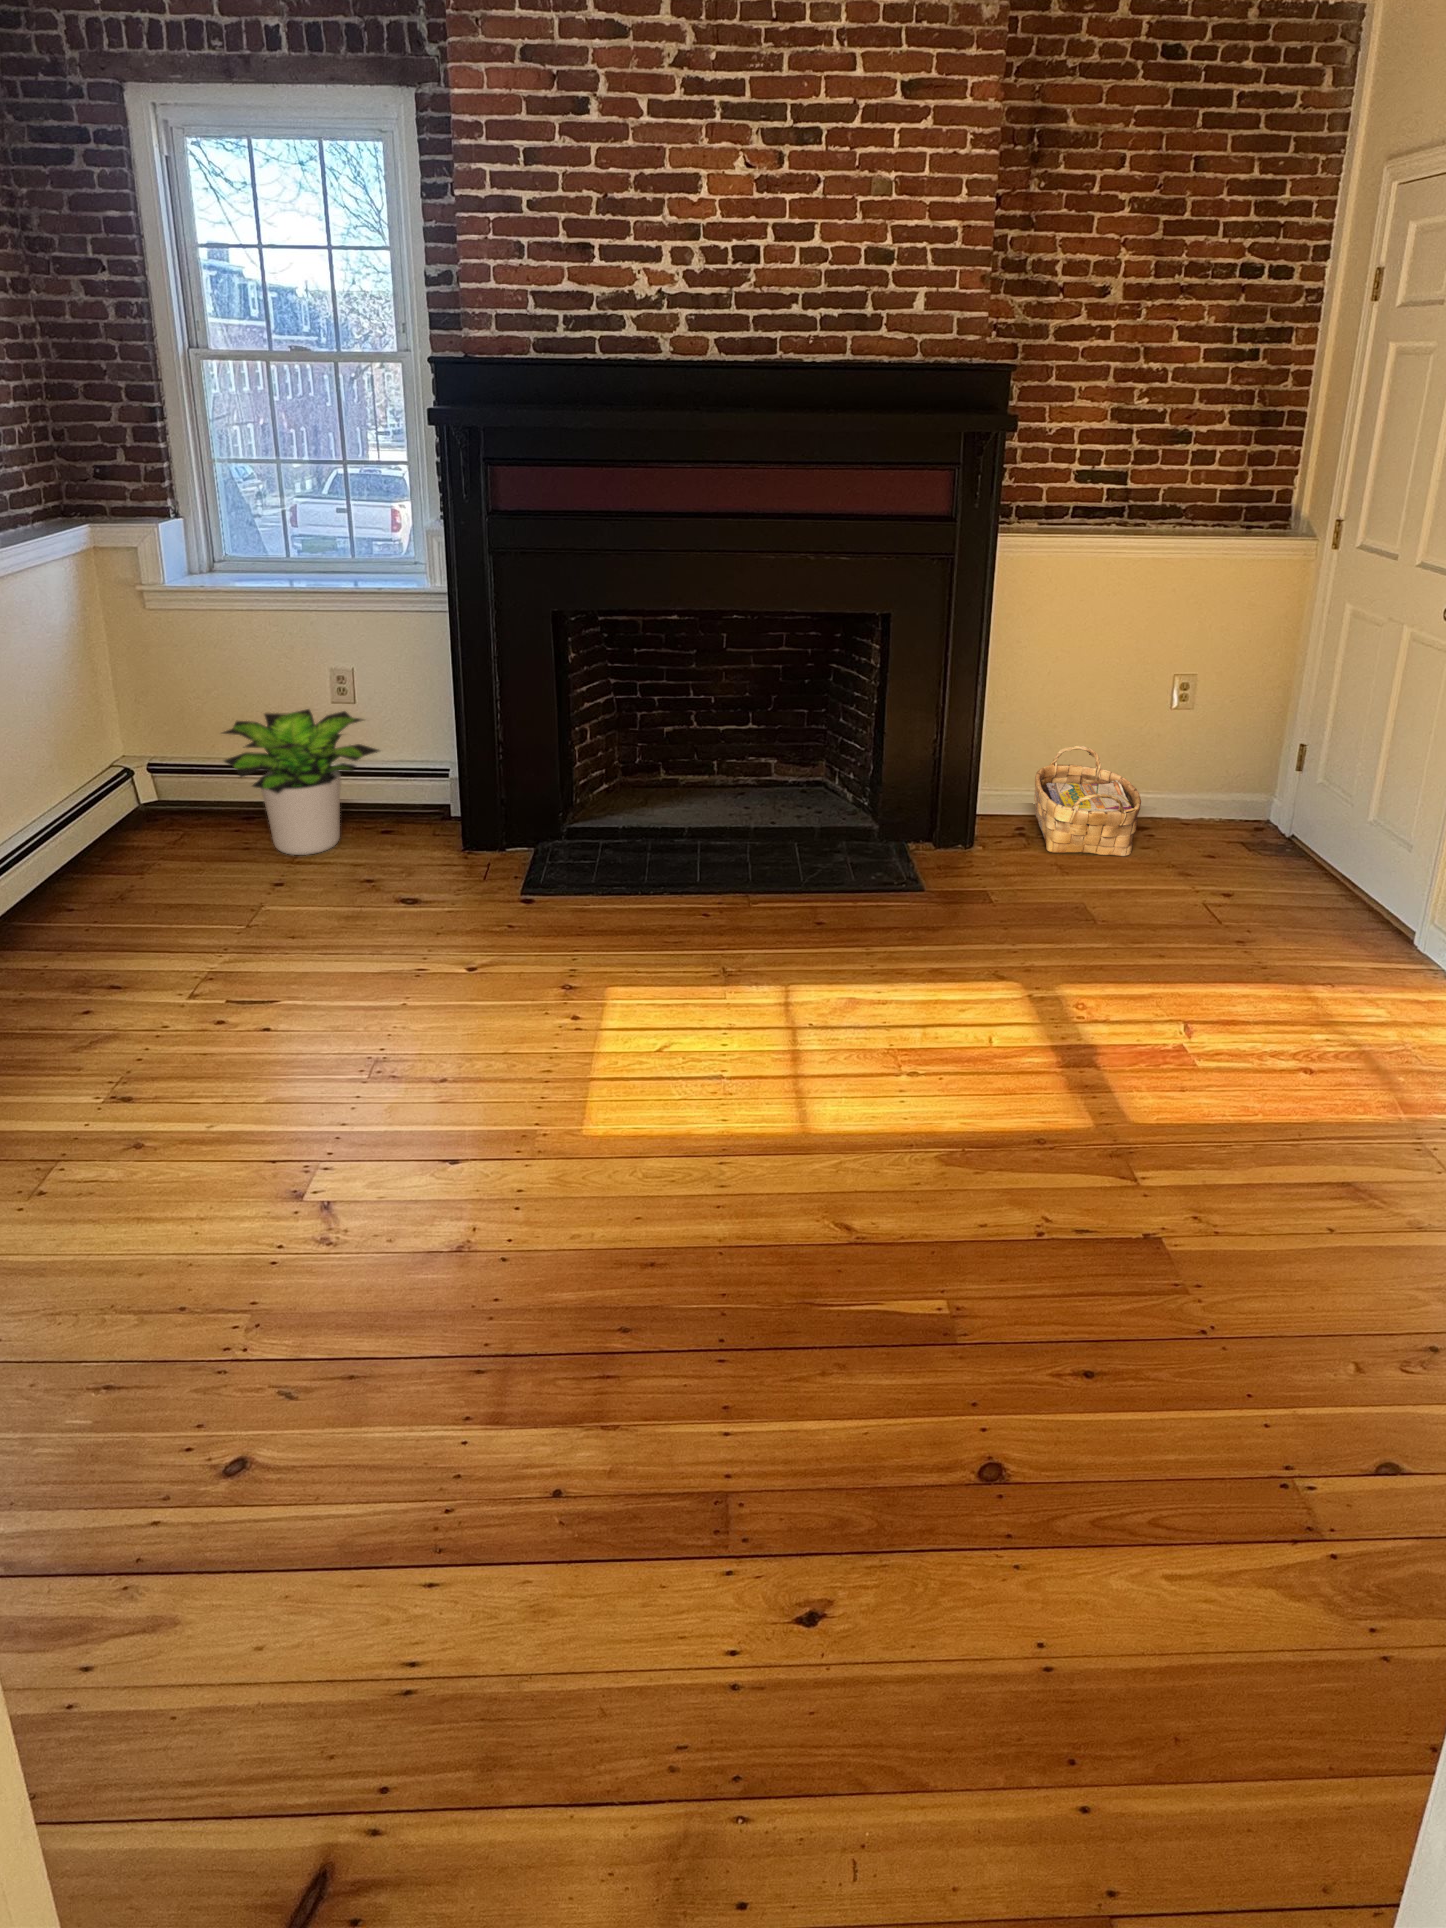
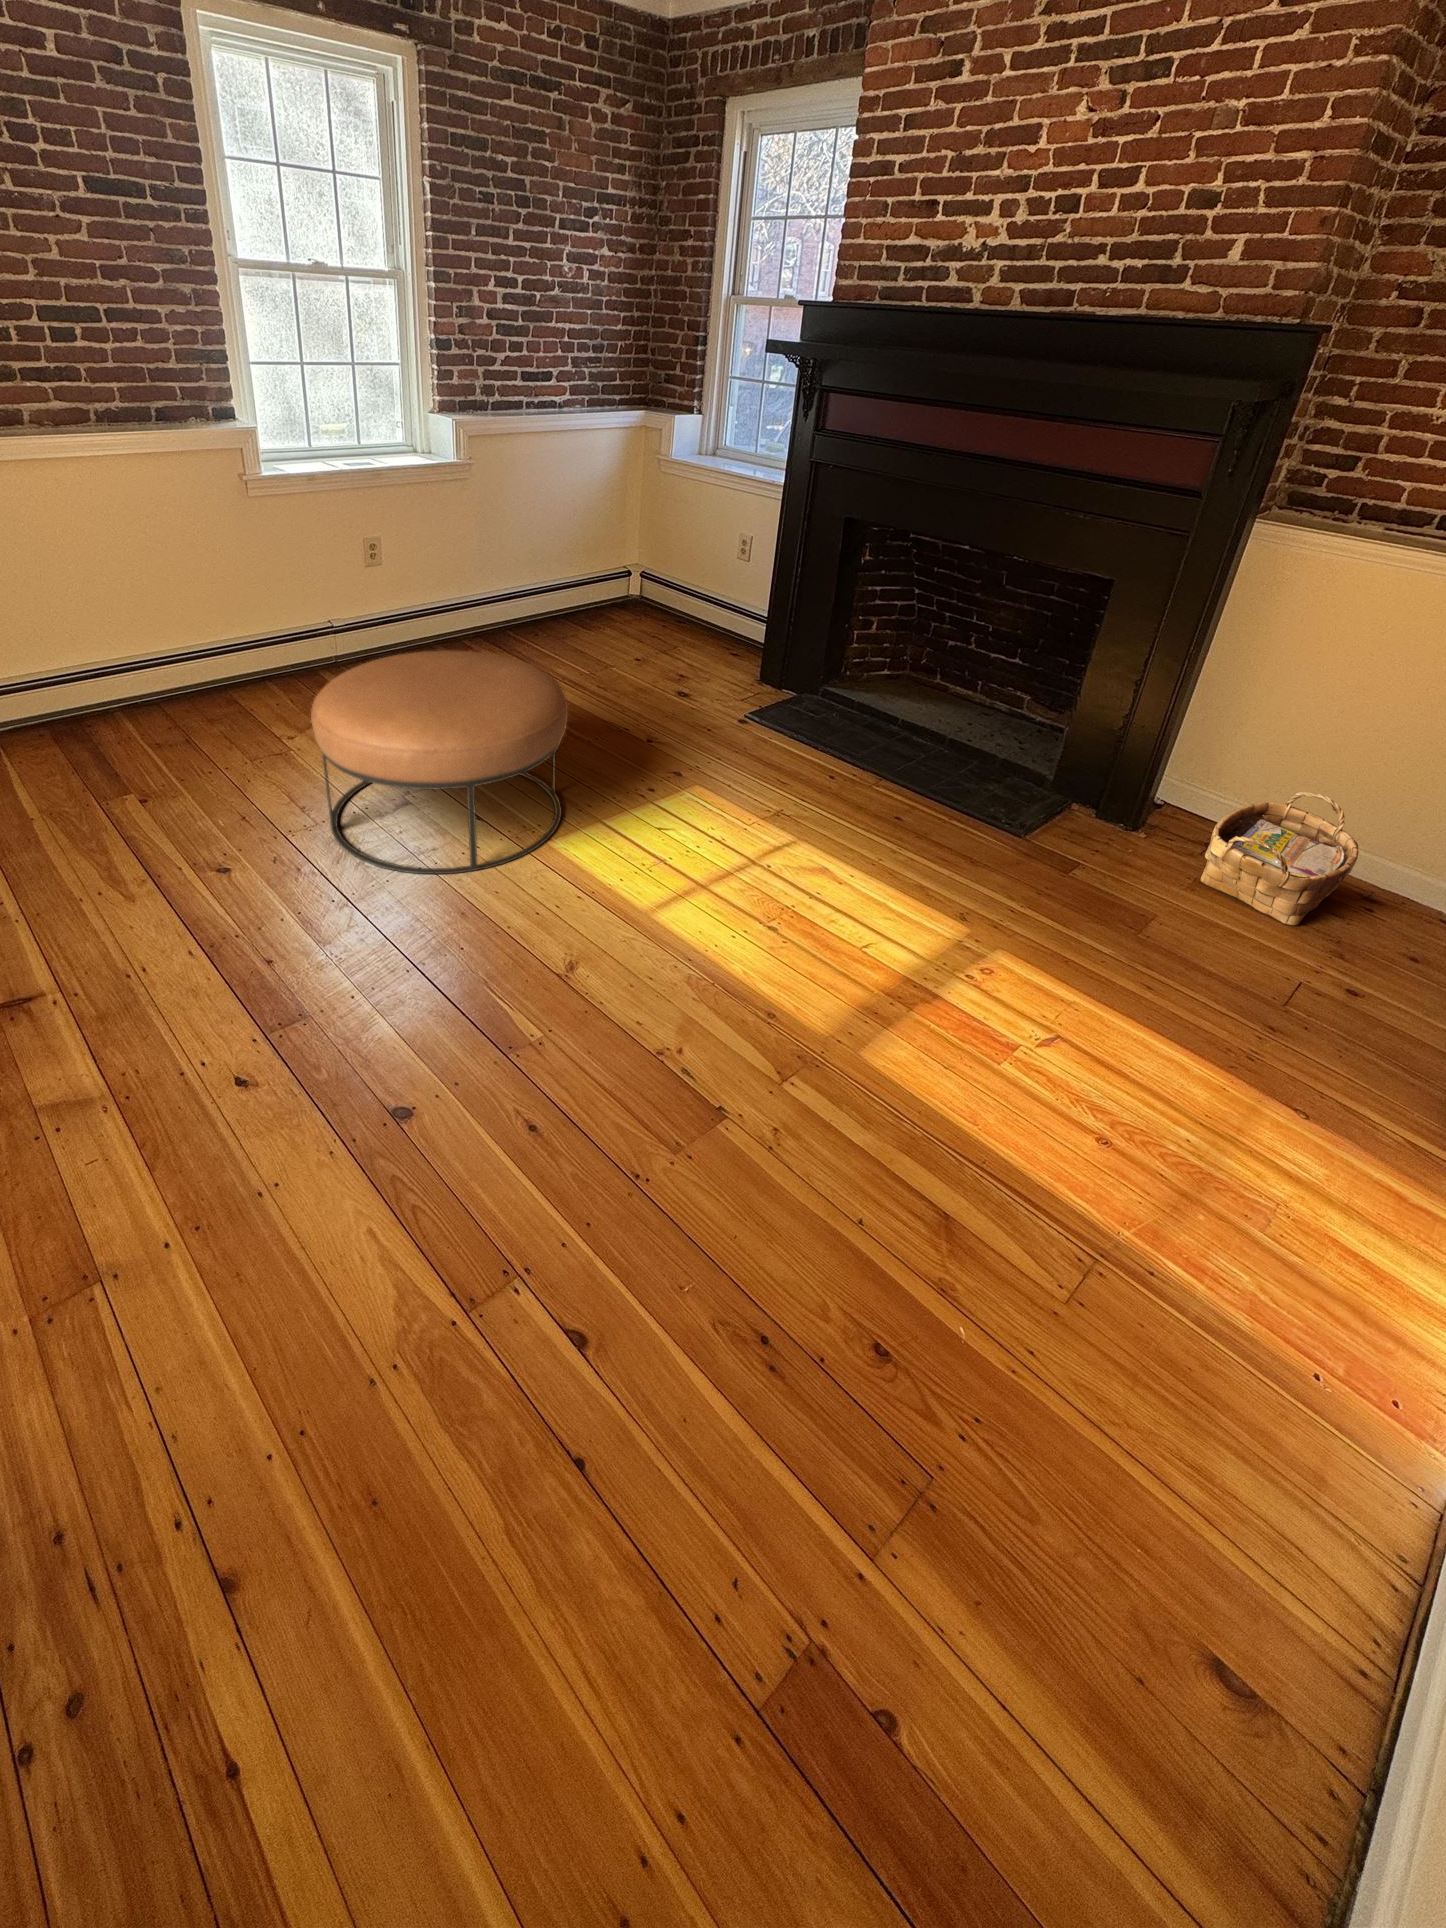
potted plant: present [223,709,379,855] -> none [637,557,740,657]
ottoman: none [177,894,600,1292] -> present [311,651,568,874]

